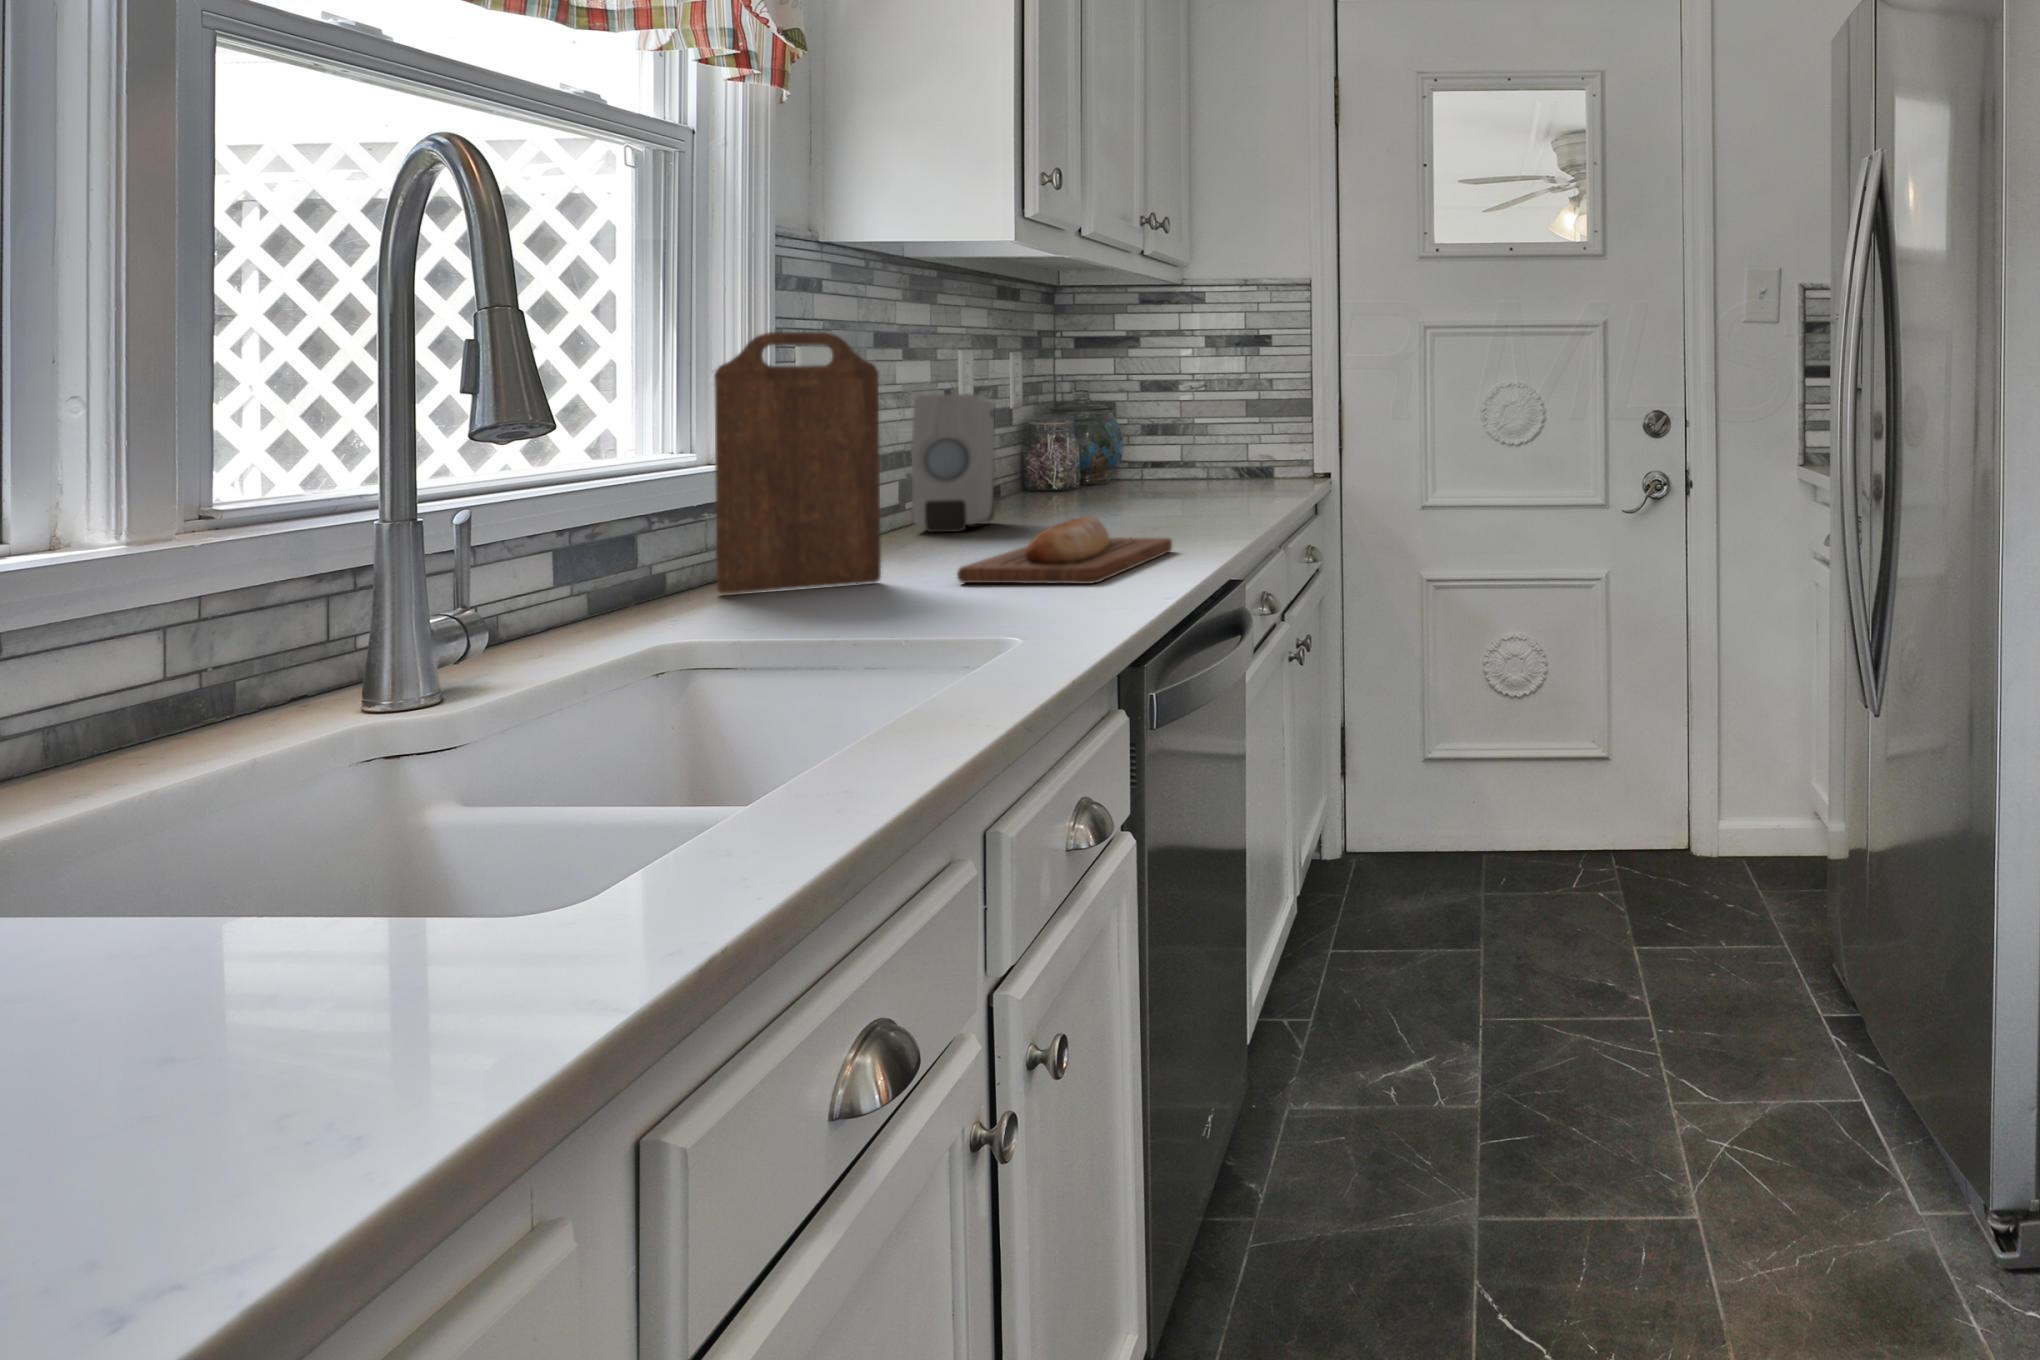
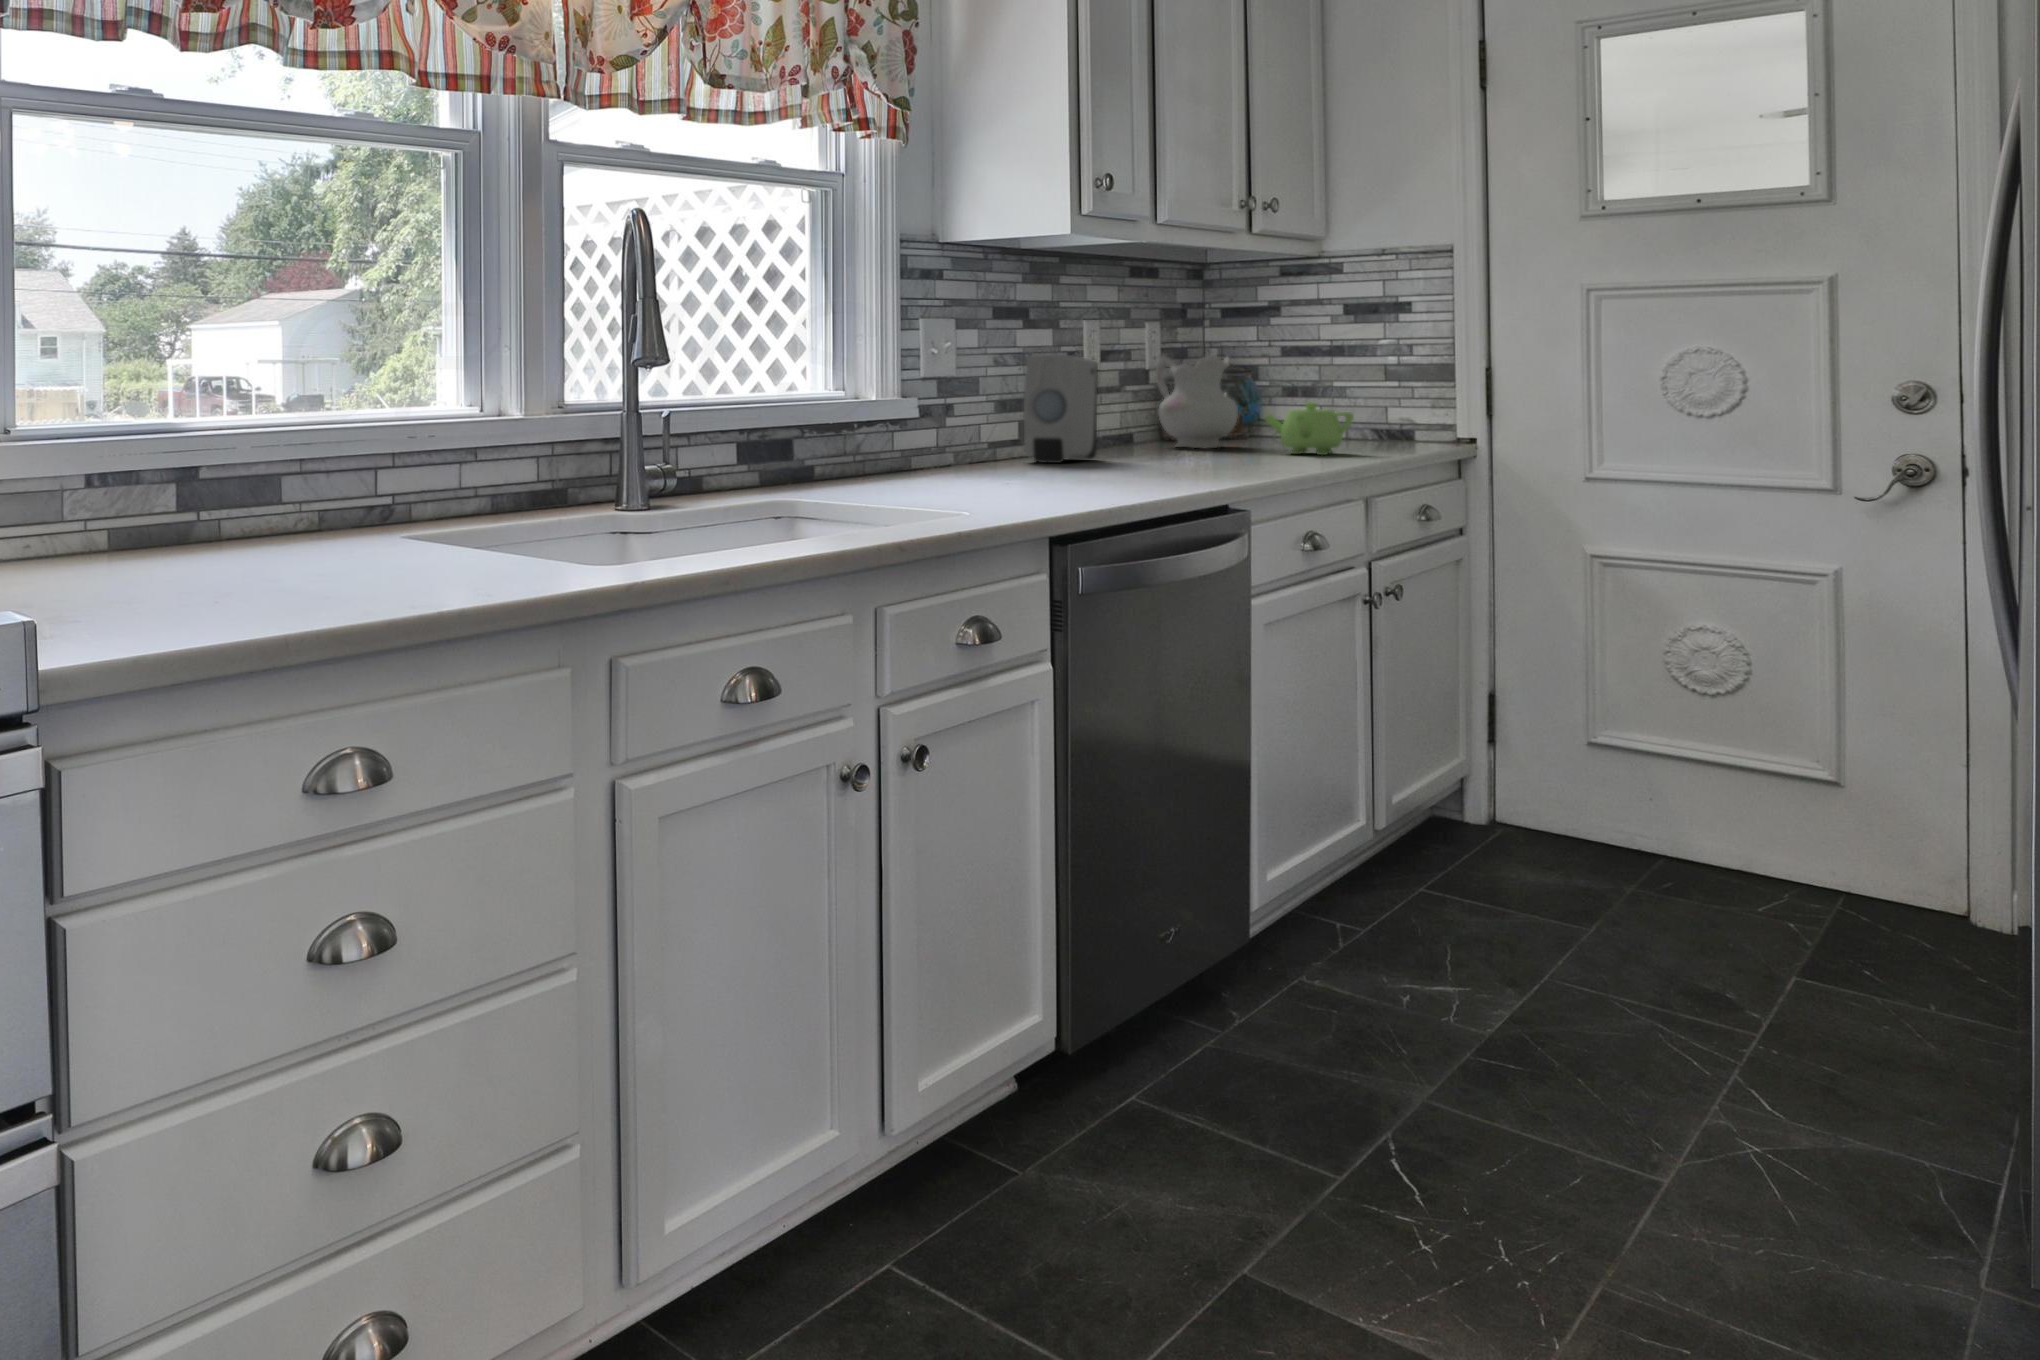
cutting board: present [714,332,881,594] -> none [841,308,947,484]
ceramic pitcher: none [1020,388,1114,498] -> present [1156,354,1238,448]
teapot: none [1158,443,1251,501] -> present [1265,403,1354,455]
bread loaf: present [957,516,1172,584] -> none [991,448,1184,493]

